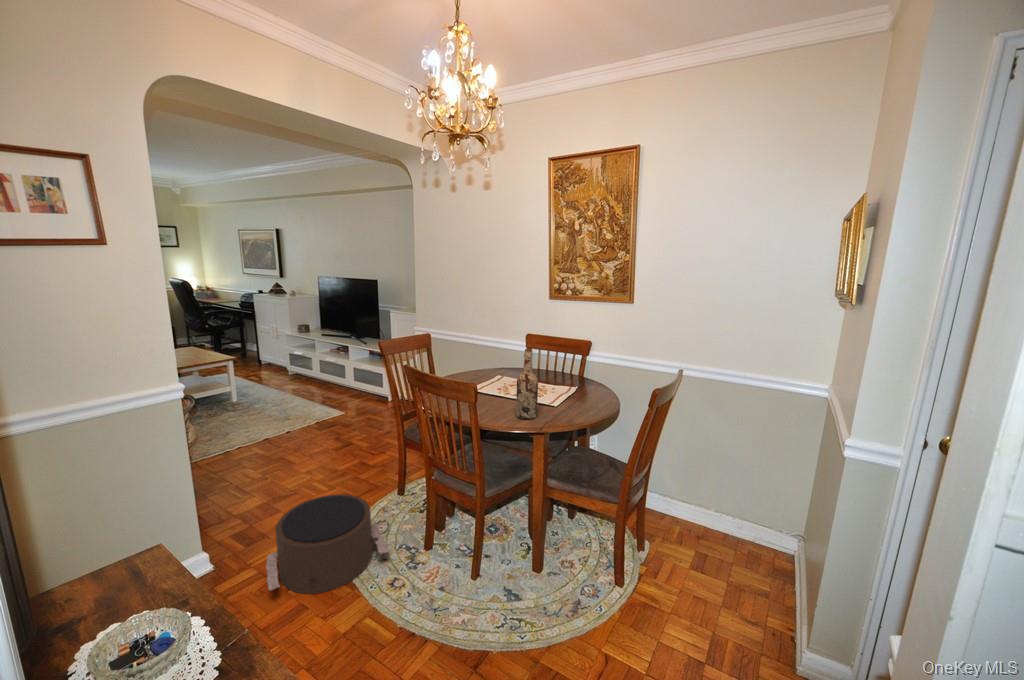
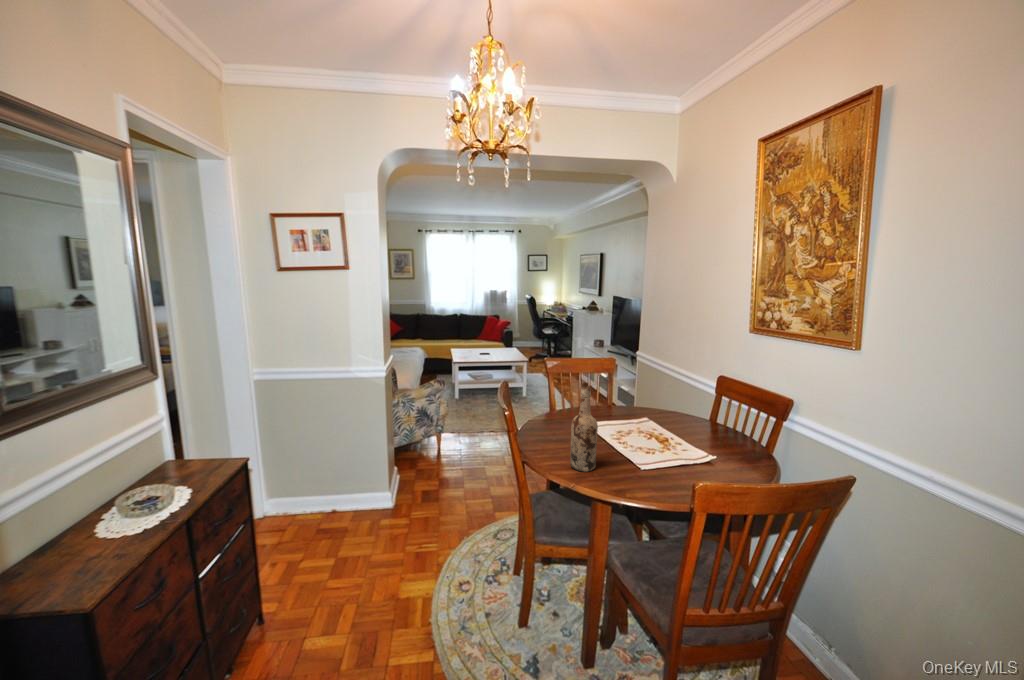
pouf: present [266,494,389,594] -> none [394,484,497,564]

